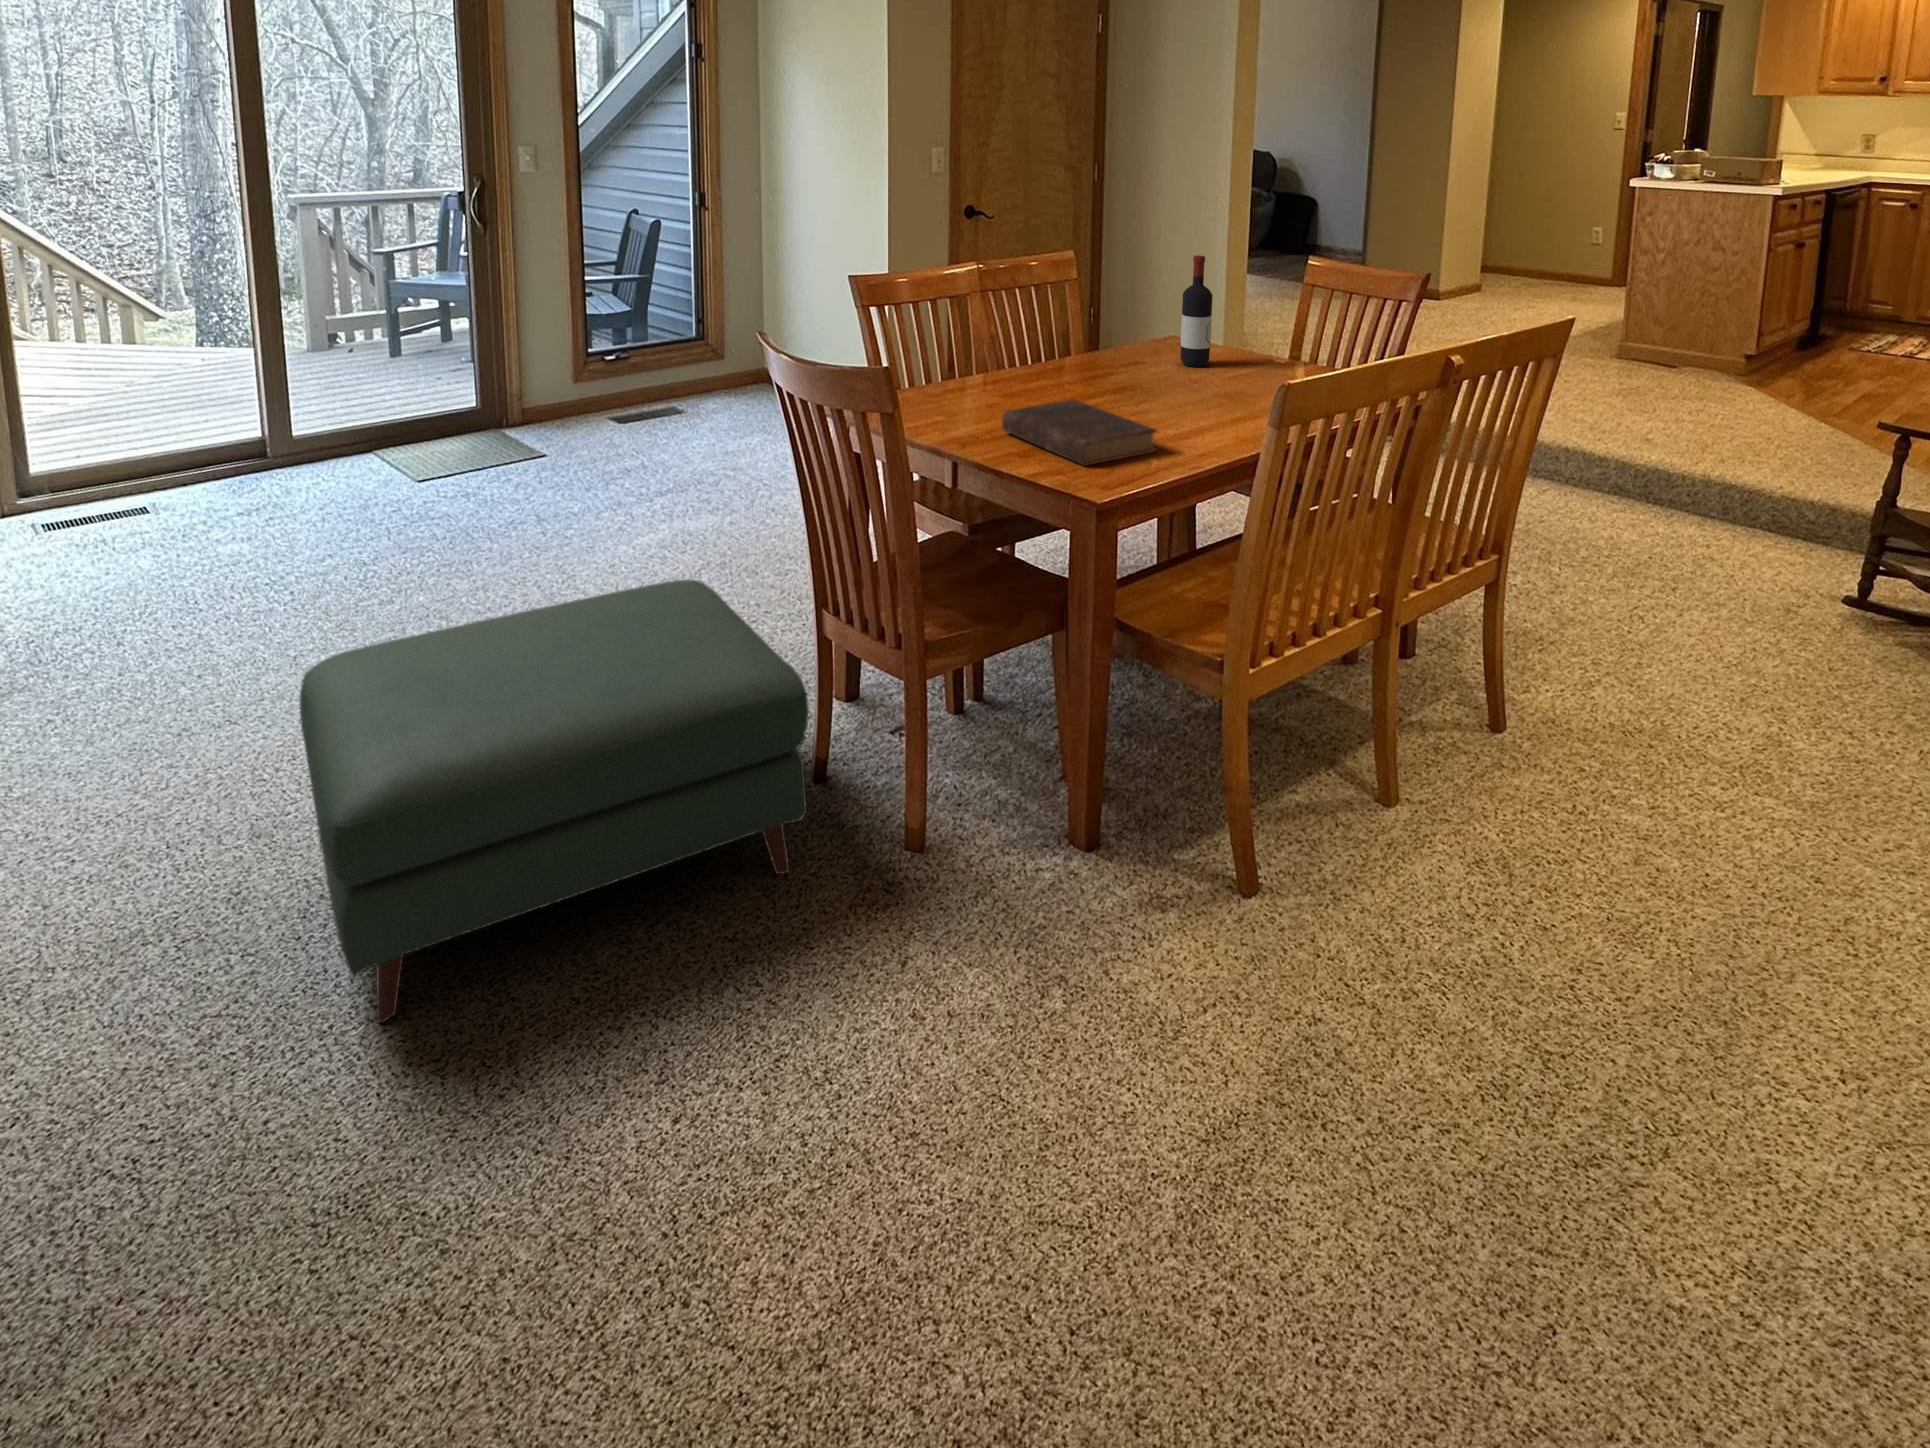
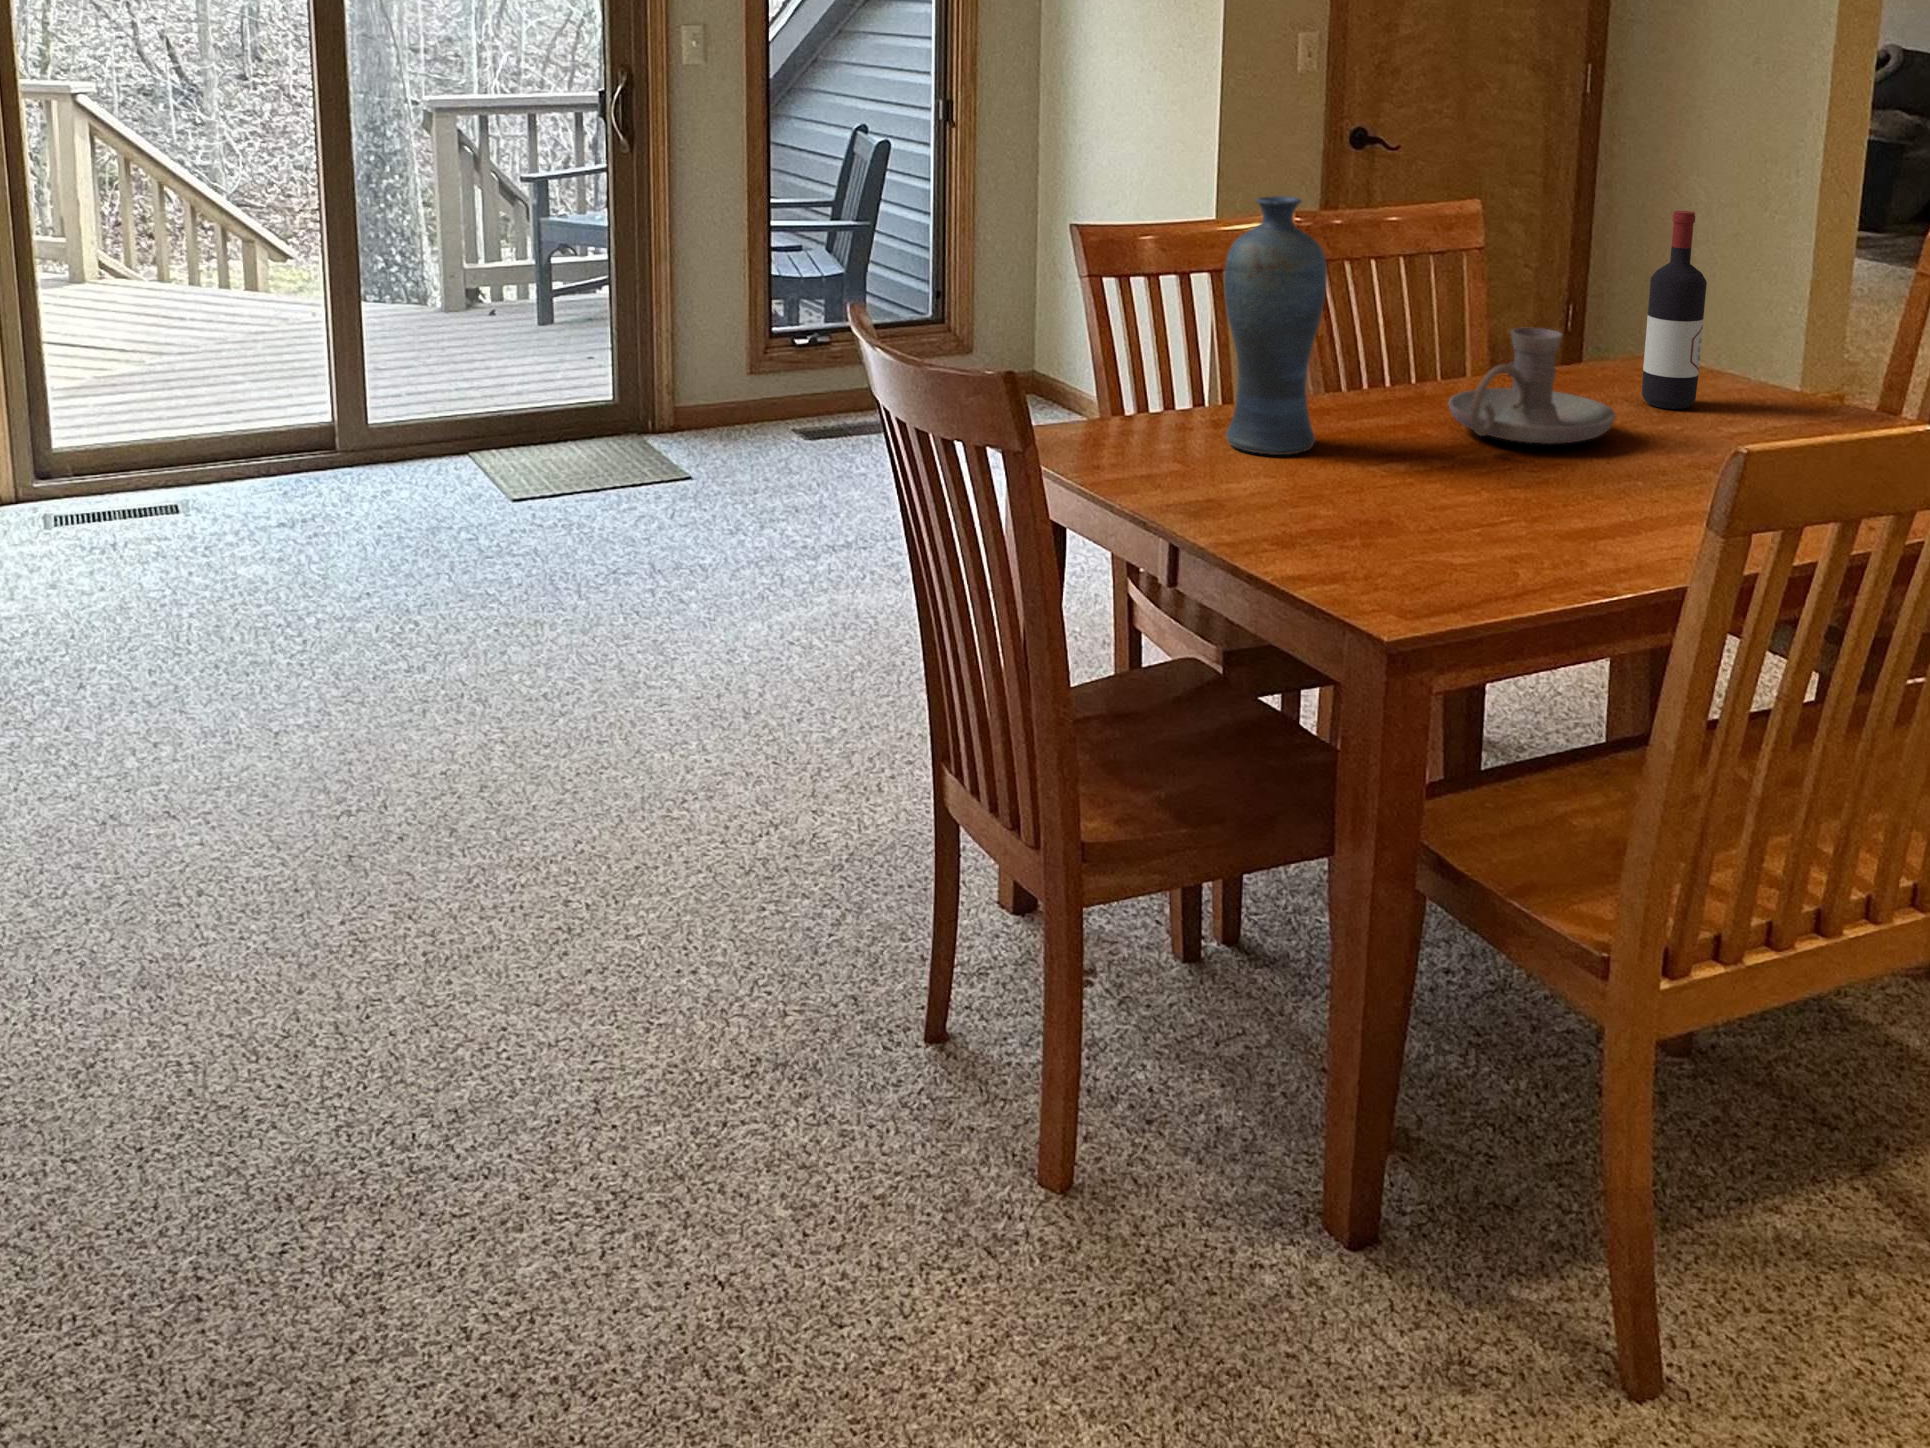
vase: none [962,256,1021,408] -> present [1224,196,1327,455]
candle holder: none [1085,326,1176,391] -> present [1449,328,1615,444]
book: present [1002,399,1157,466] -> none [1263,449,1533,568]
ottoman: present [300,579,809,1023] -> none [115,687,877,1306]

